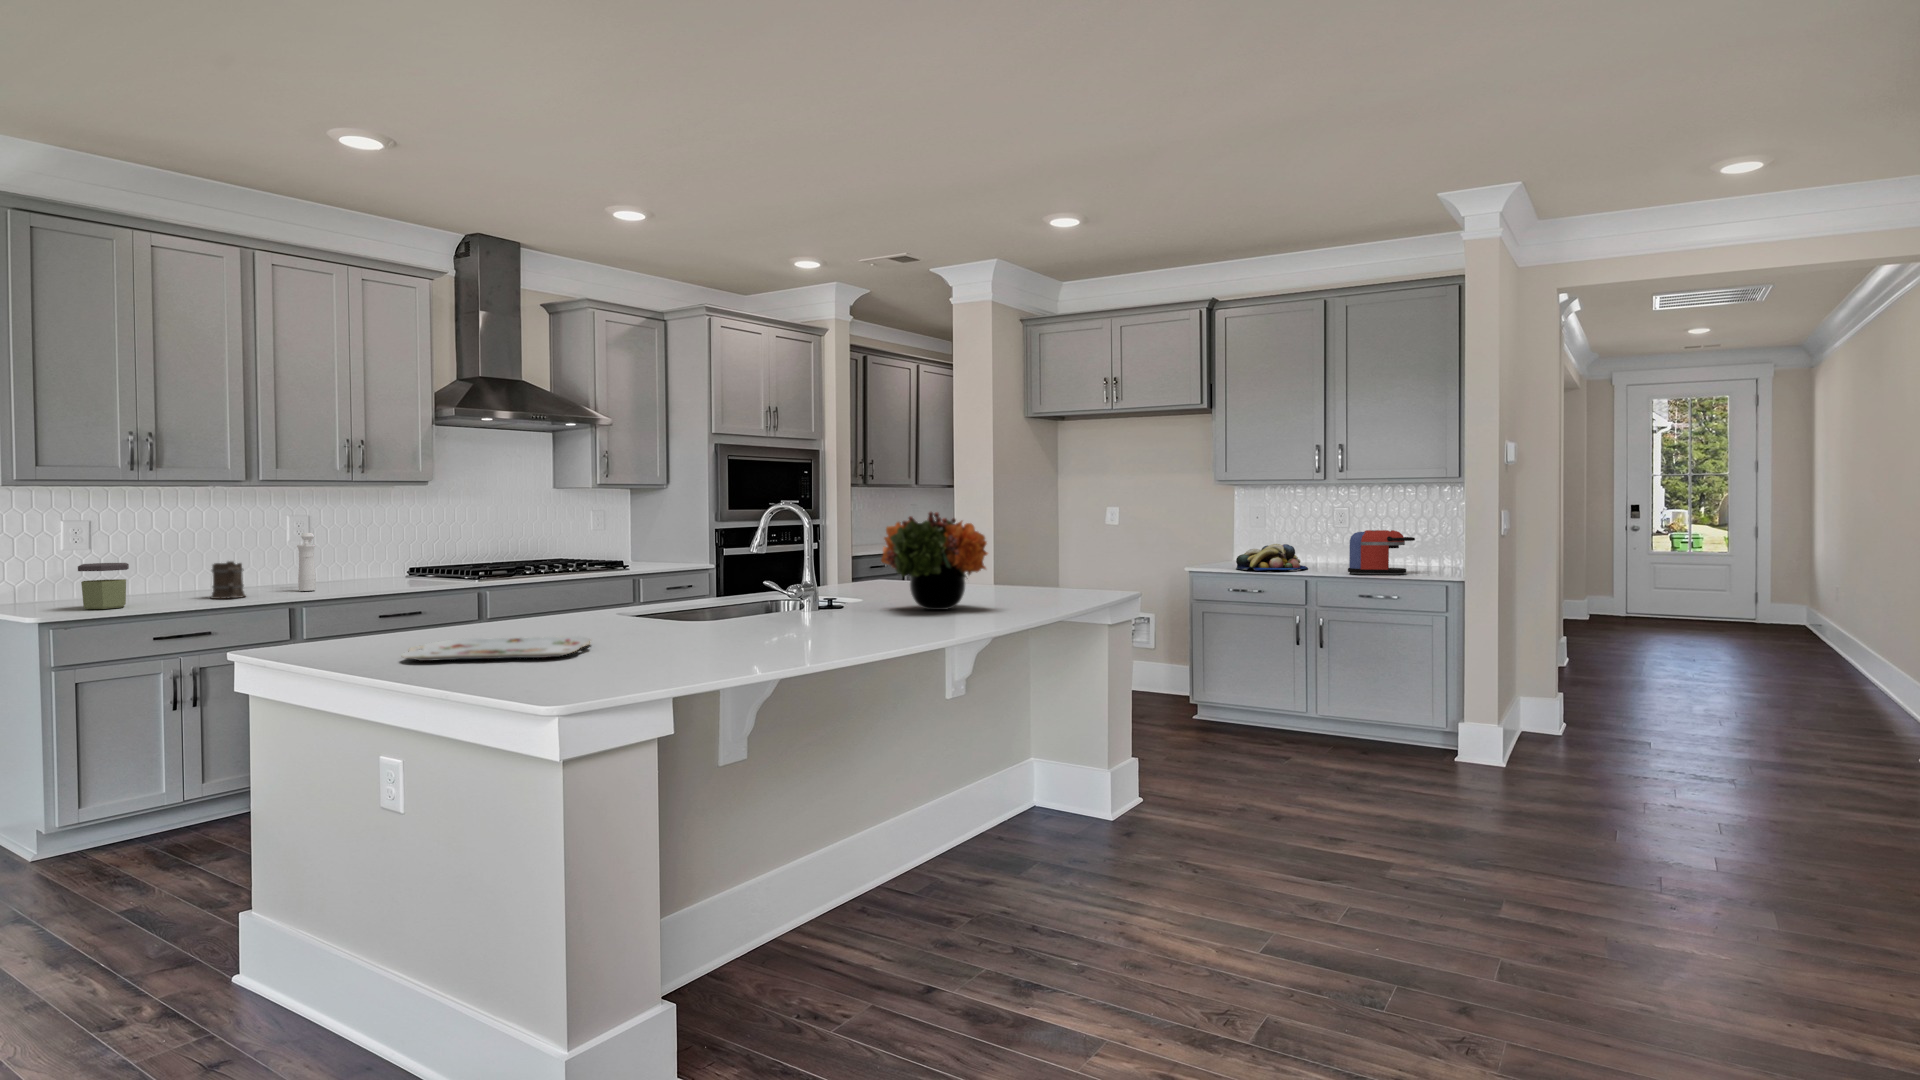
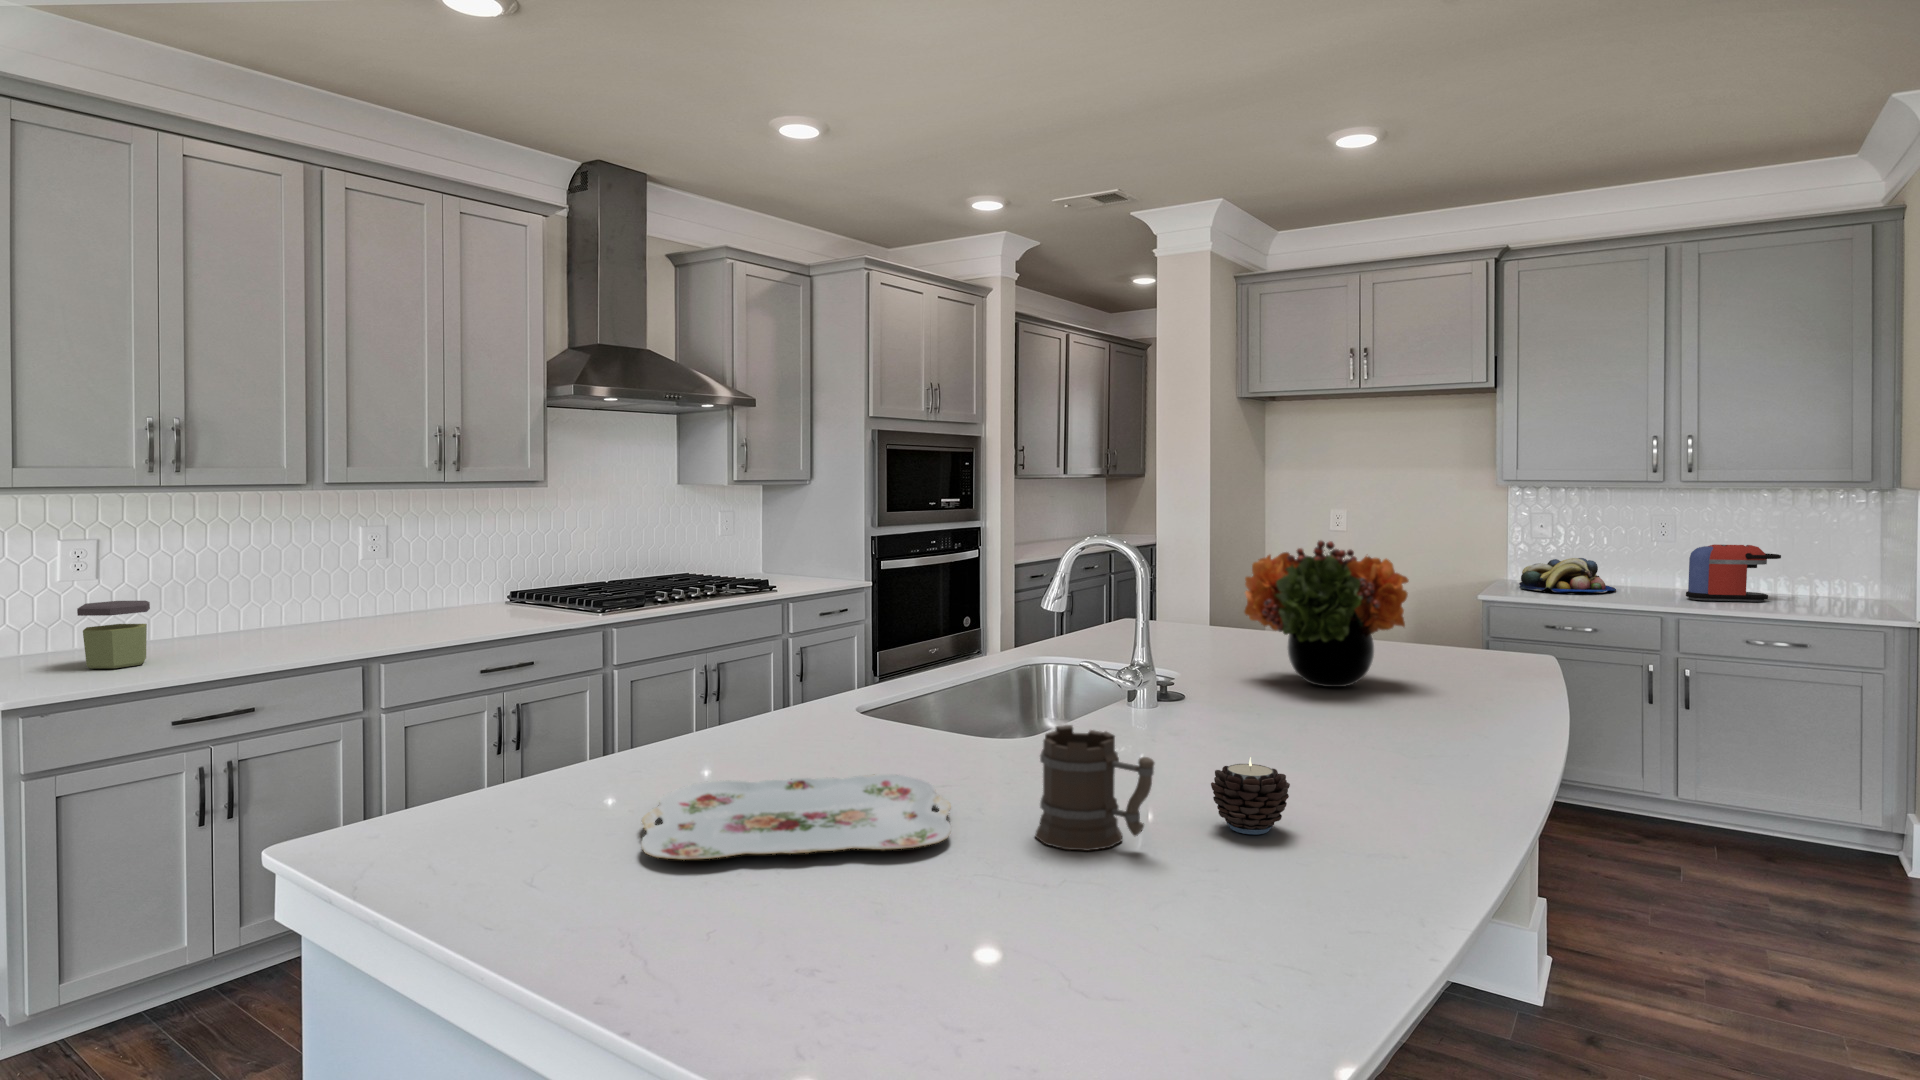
pepper mill: present [297,533,316,591] -> none [375,550,401,630]
mug: present [211,561,245,599] -> present [1035,725,1154,851]
candle: none [727,612,772,654] -> present [1211,757,1290,834]

